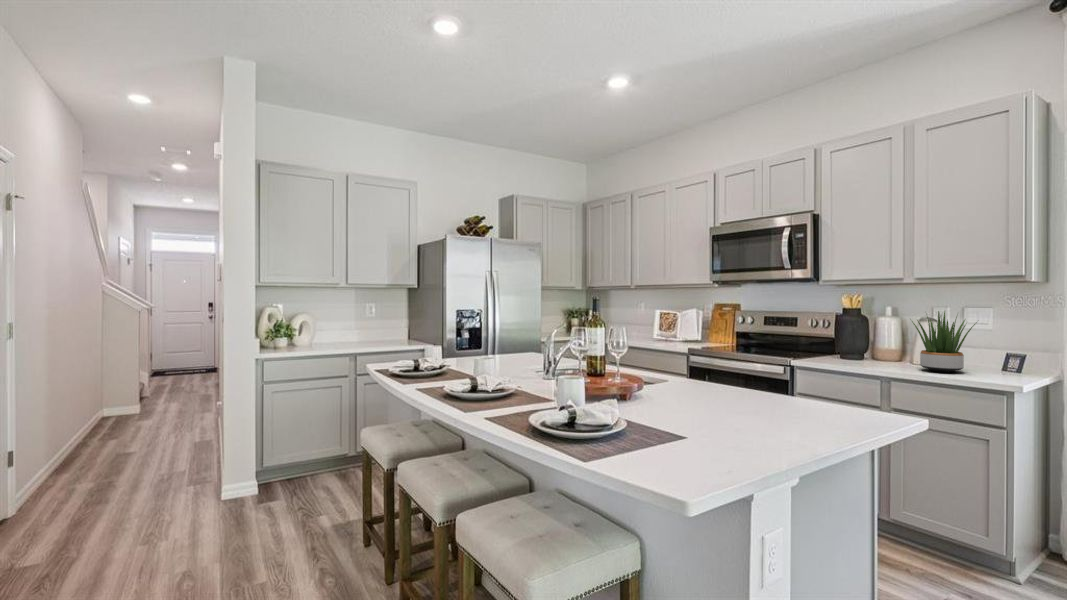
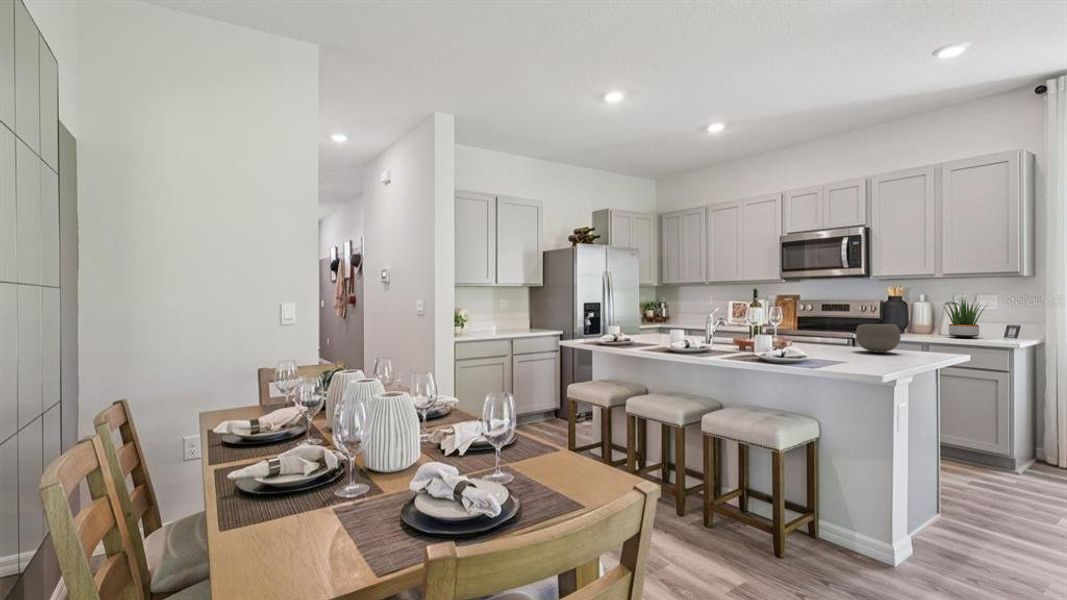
bowl: none [734,361,805,413] -> present [856,324,901,353]

